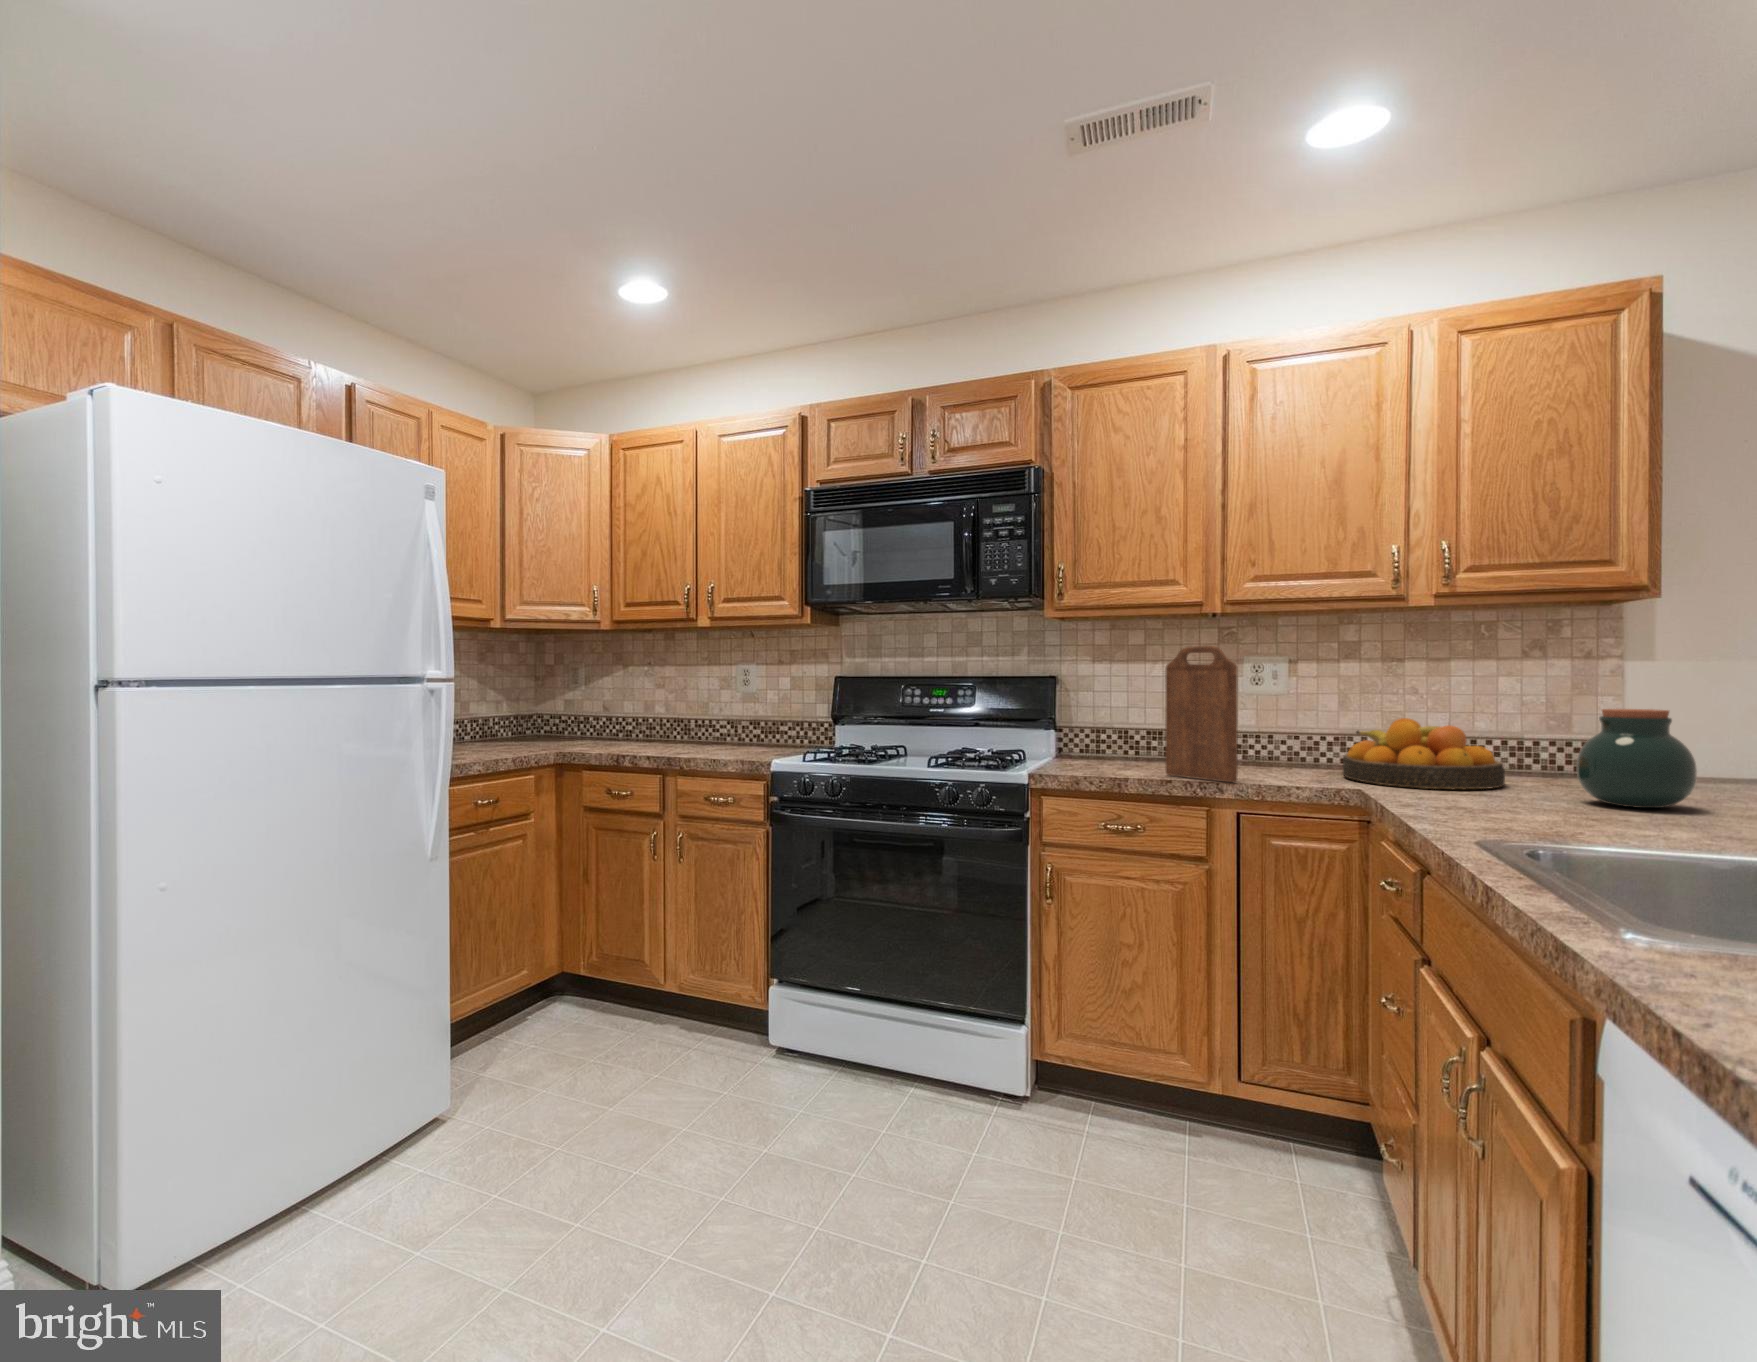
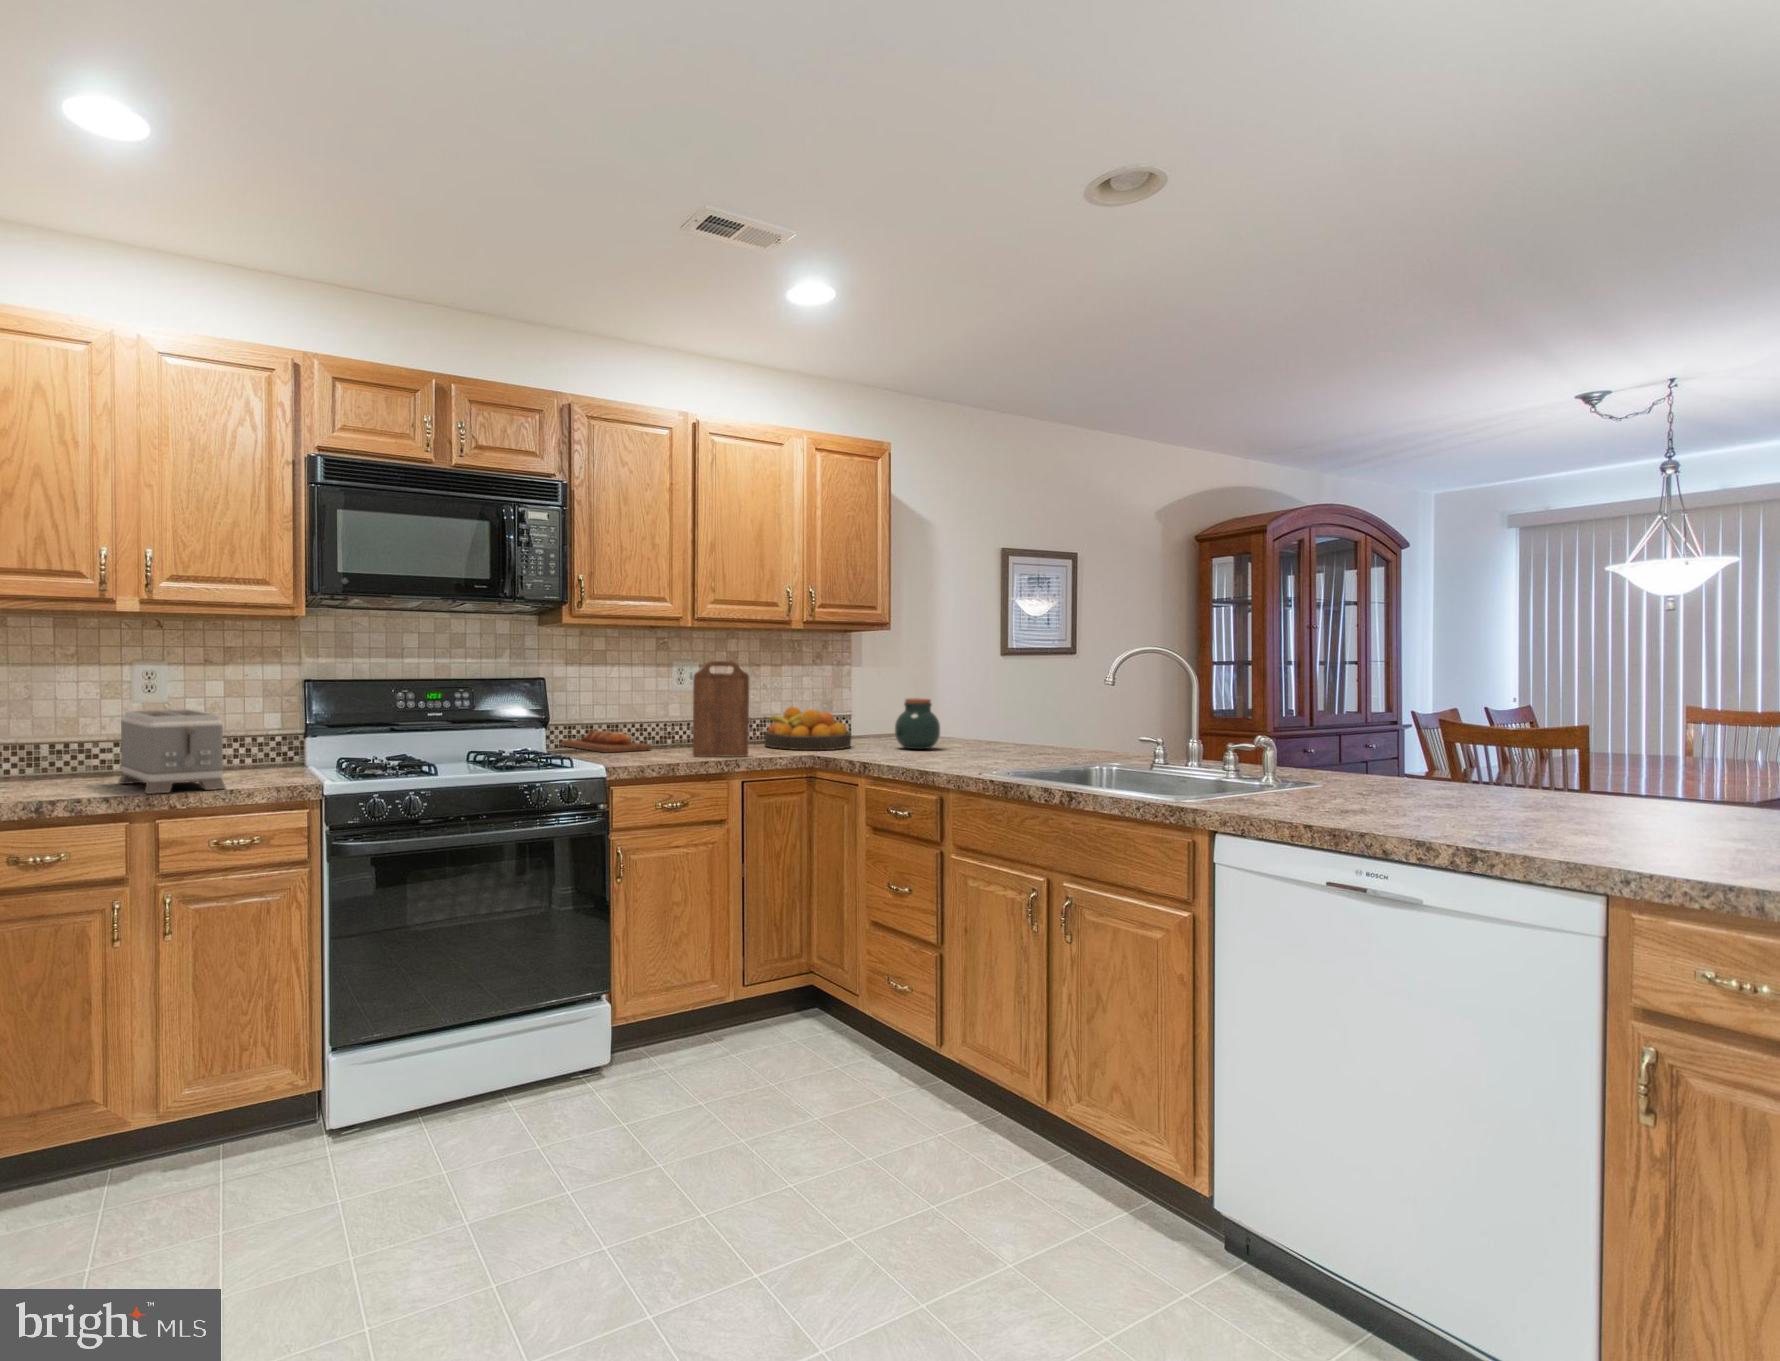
toaster: none [614,695,710,758] -> present [119,709,226,794]
bread loaf: none [1104,736,1174,764] -> present [562,730,651,753]

